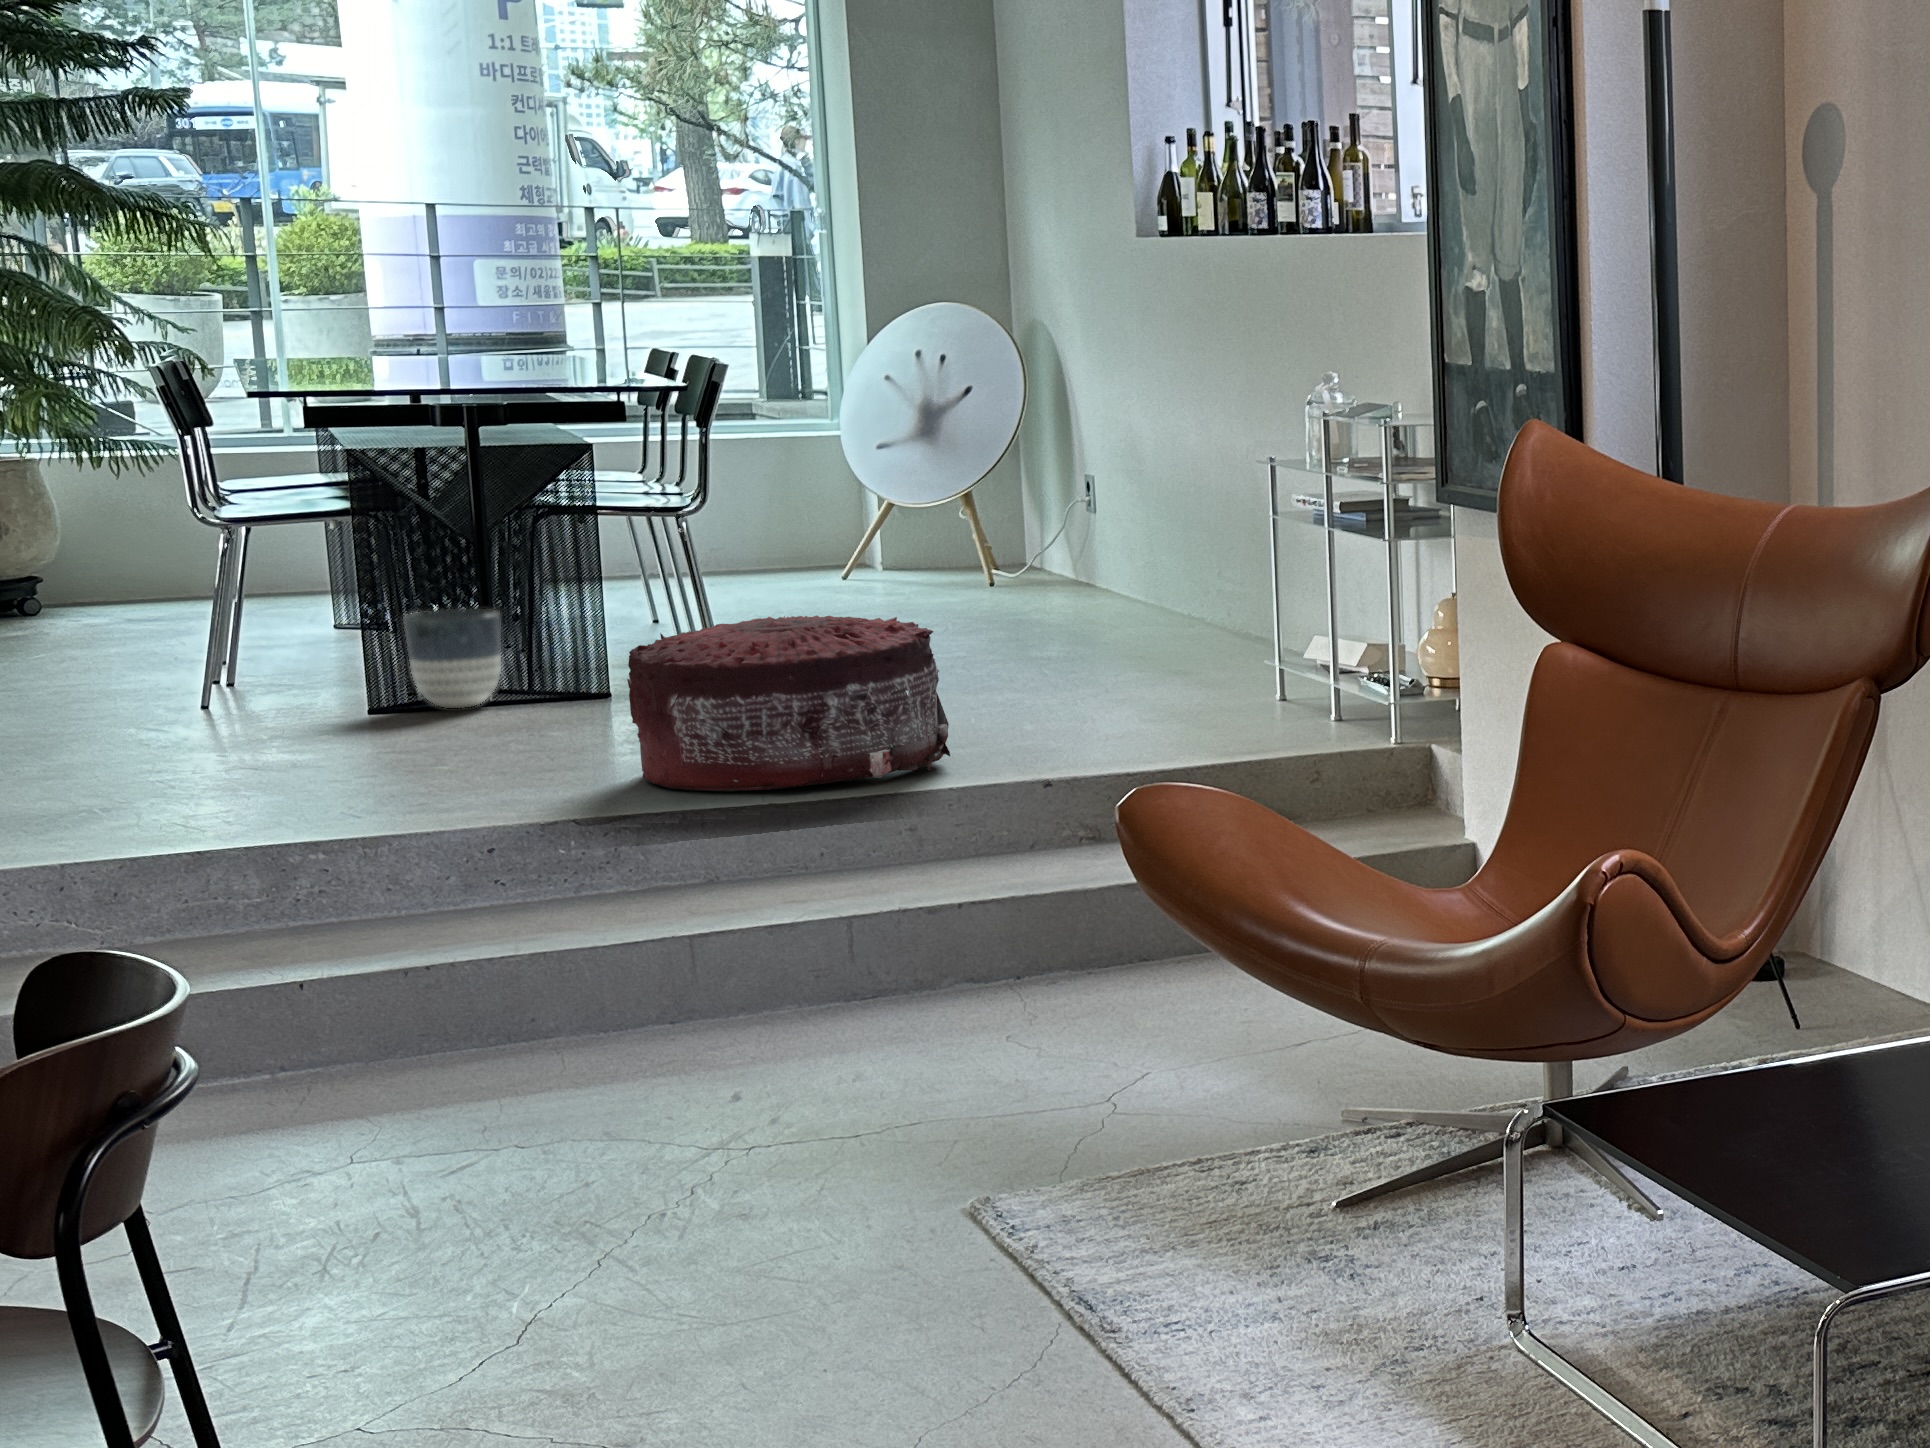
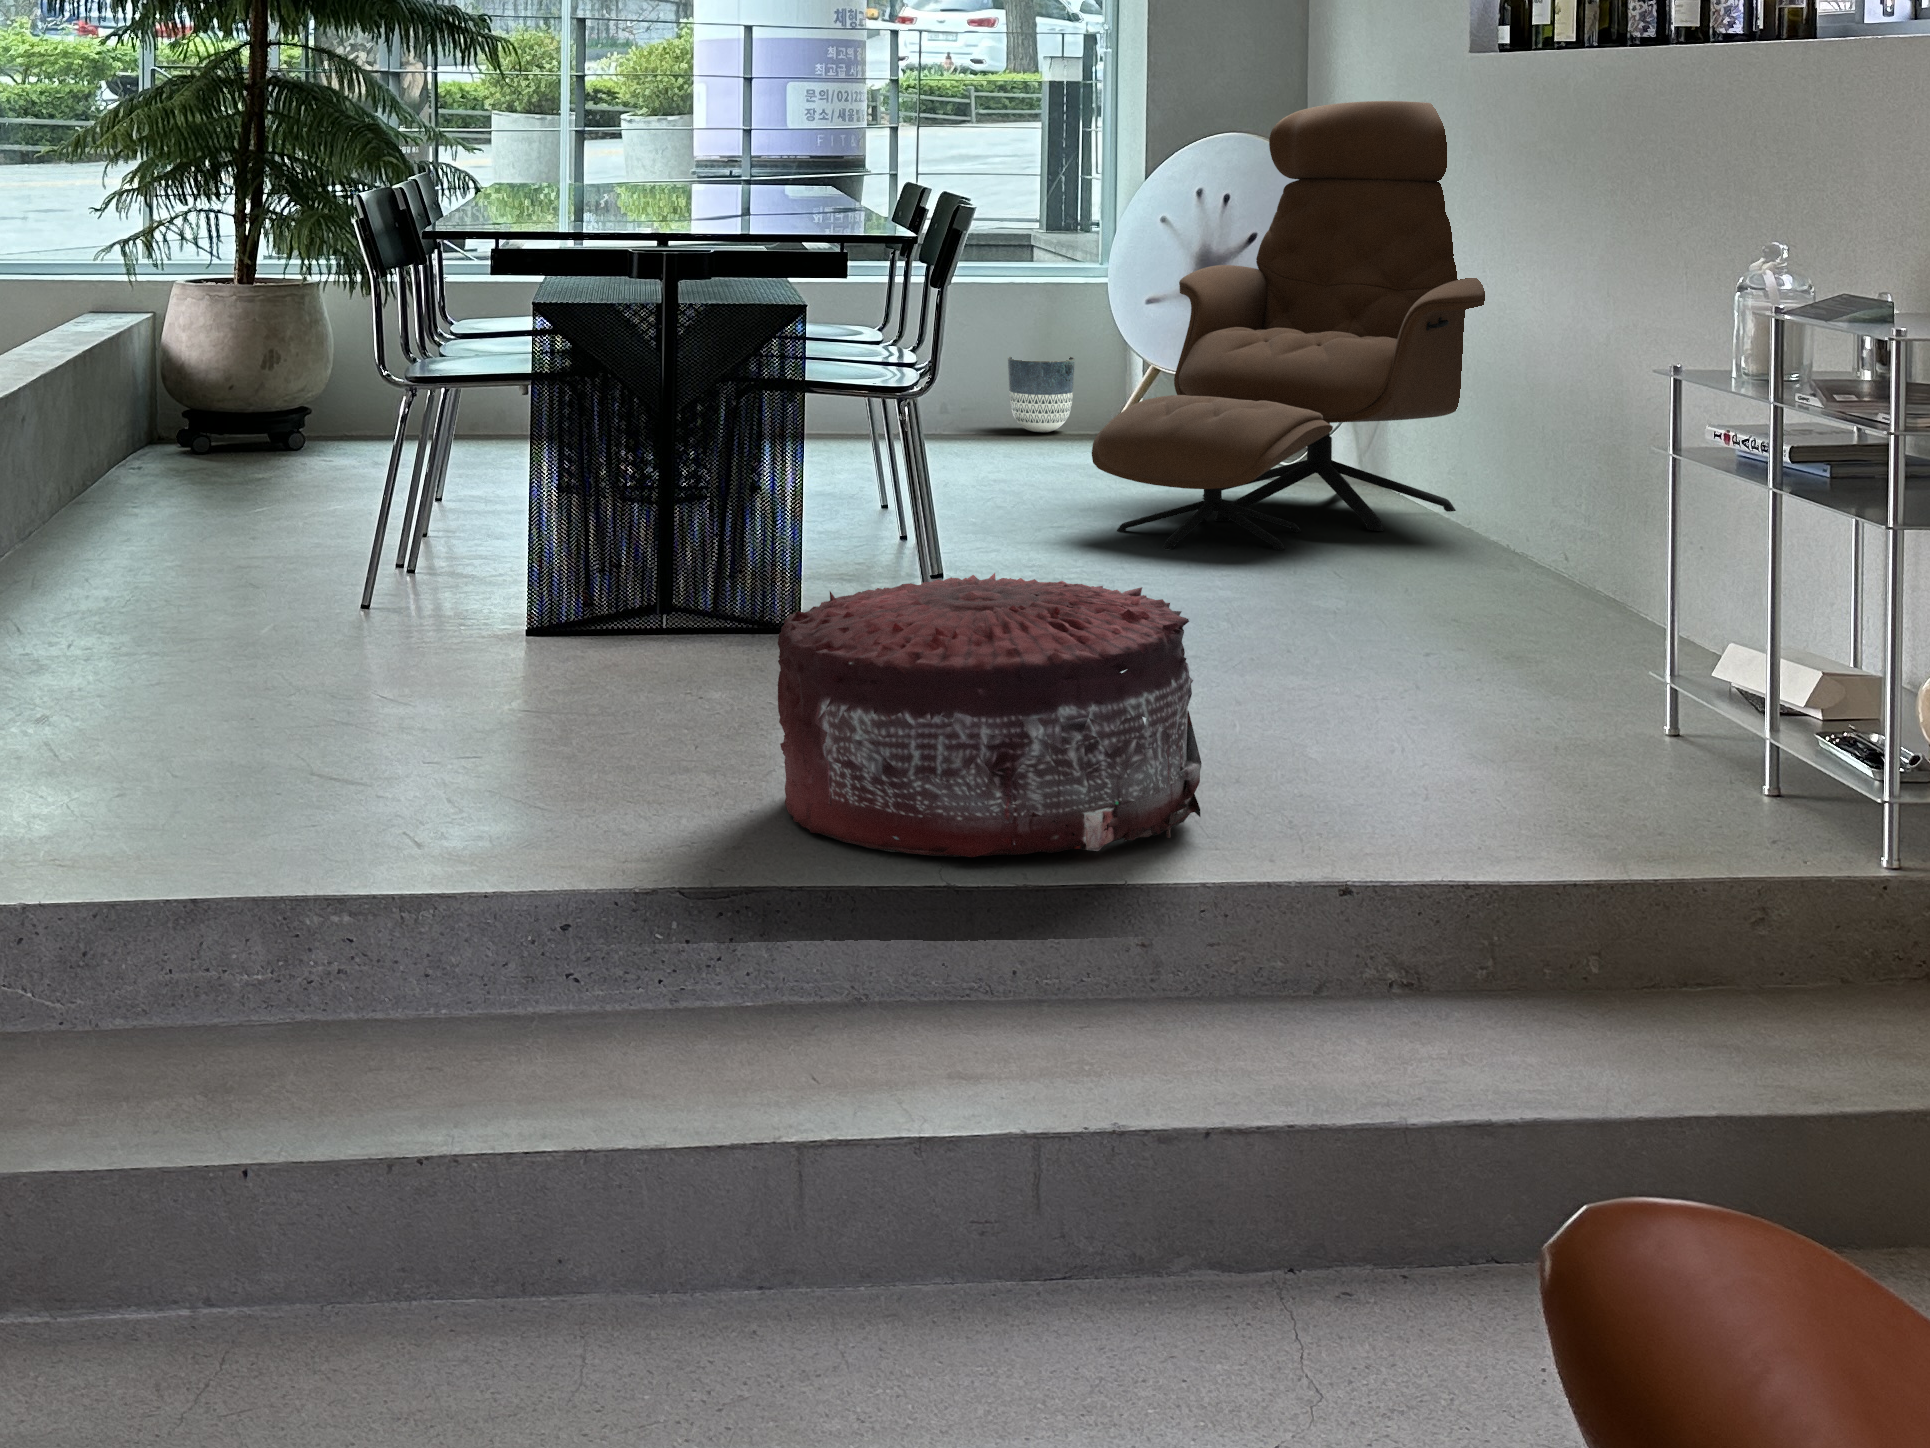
lounge chair: none [833,275,1169,635] -> present [1092,101,1485,550]
planter: present [404,609,501,708] -> present [1008,356,1075,432]

